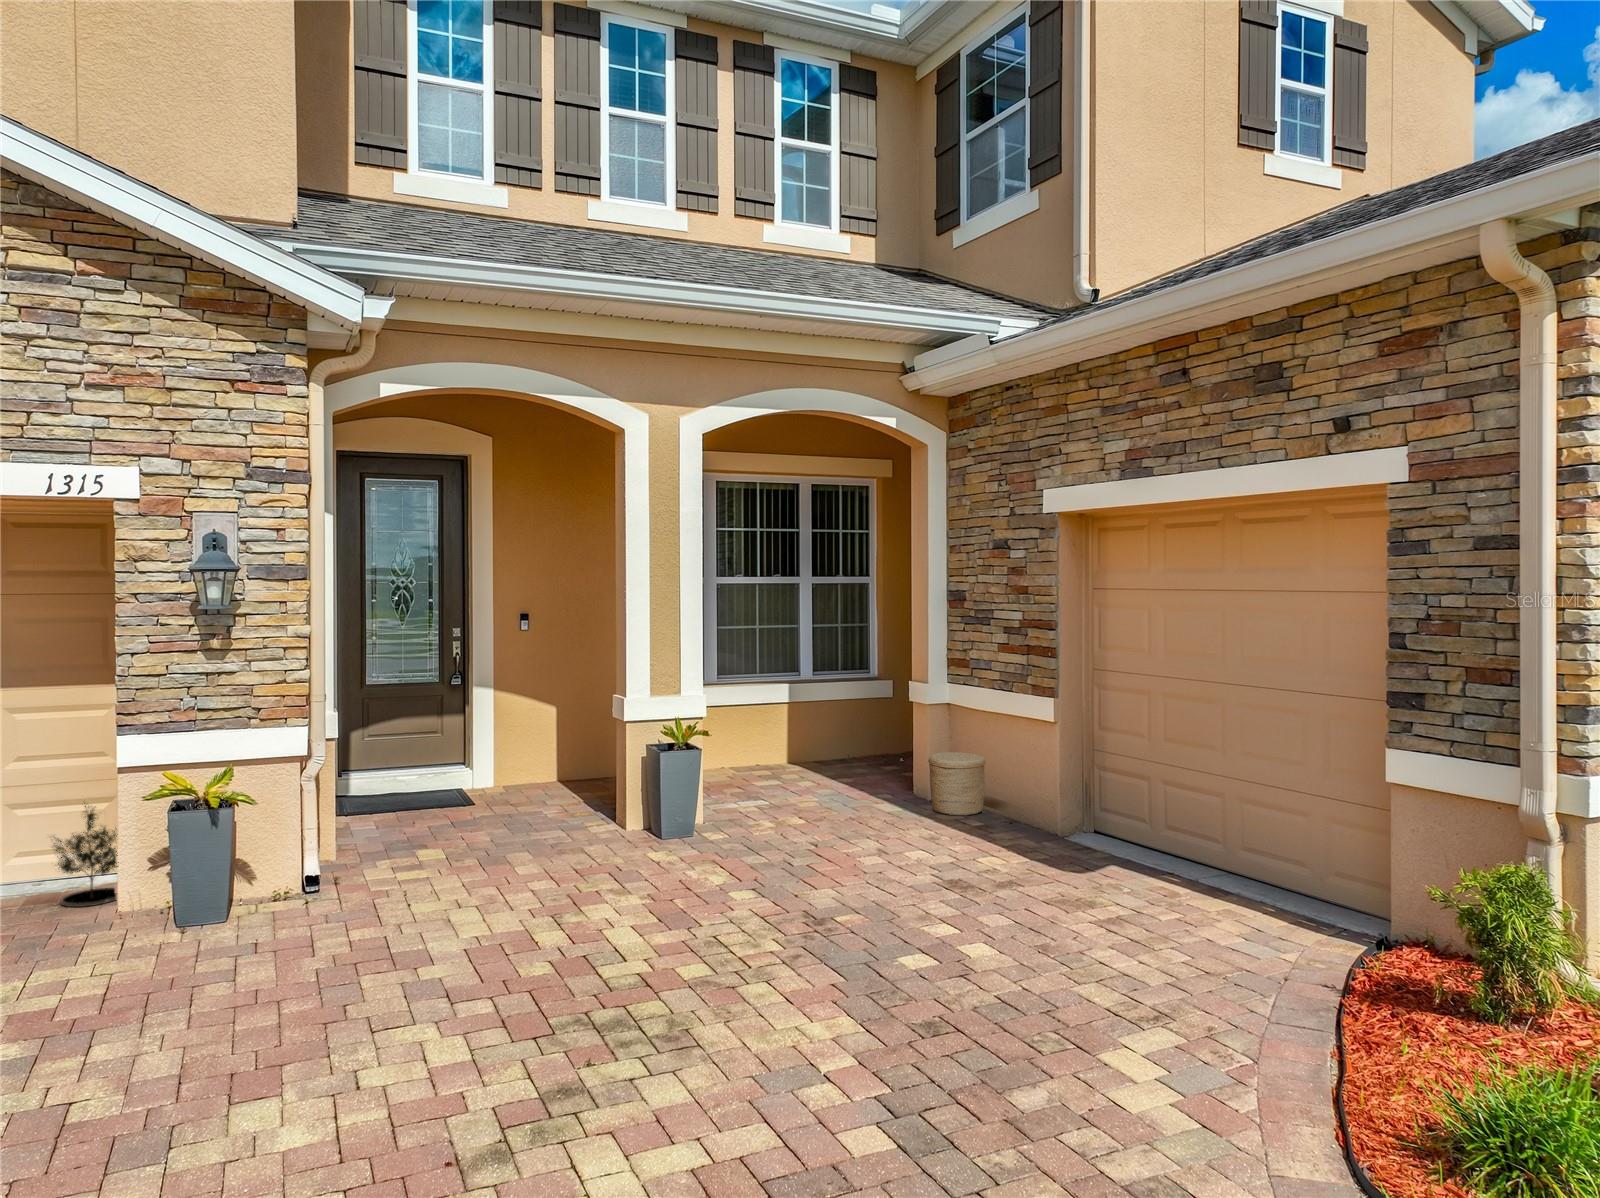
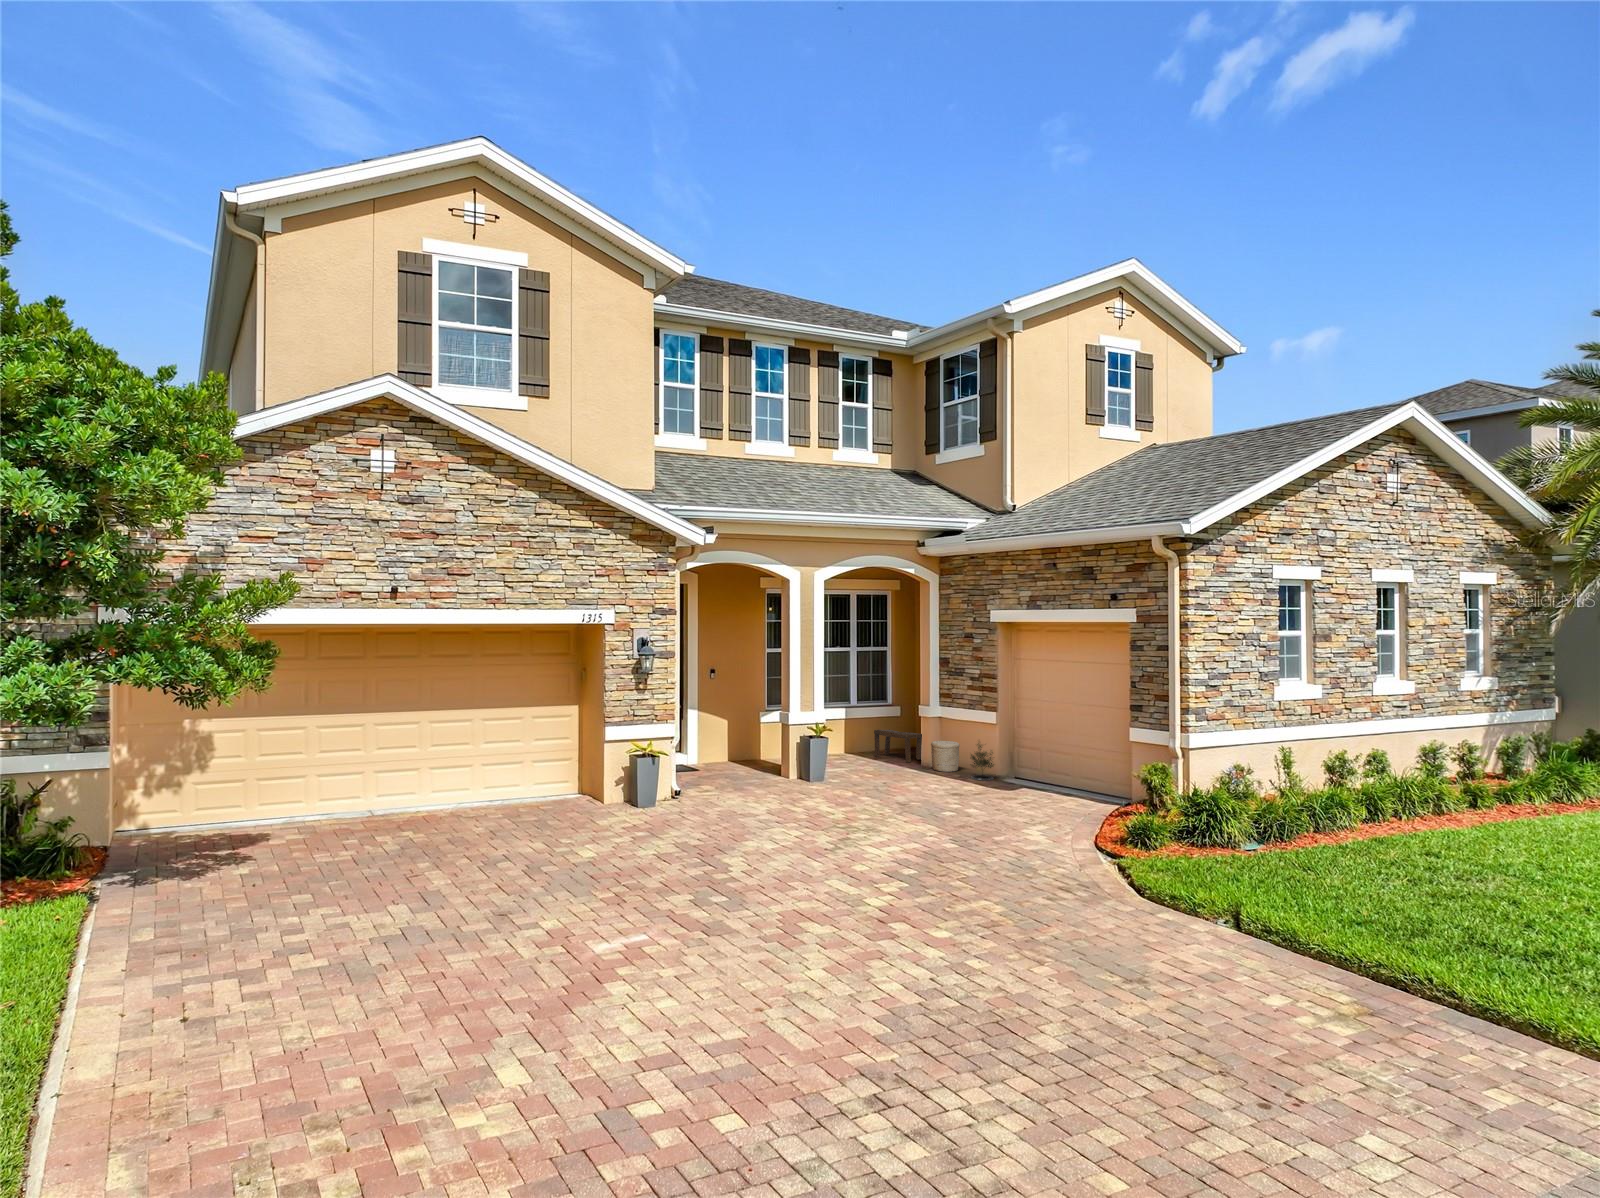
bench: none [834,728,922,793] -> present [874,730,922,763]
potted tree: present [53,804,119,907] -> present [971,743,994,780]

